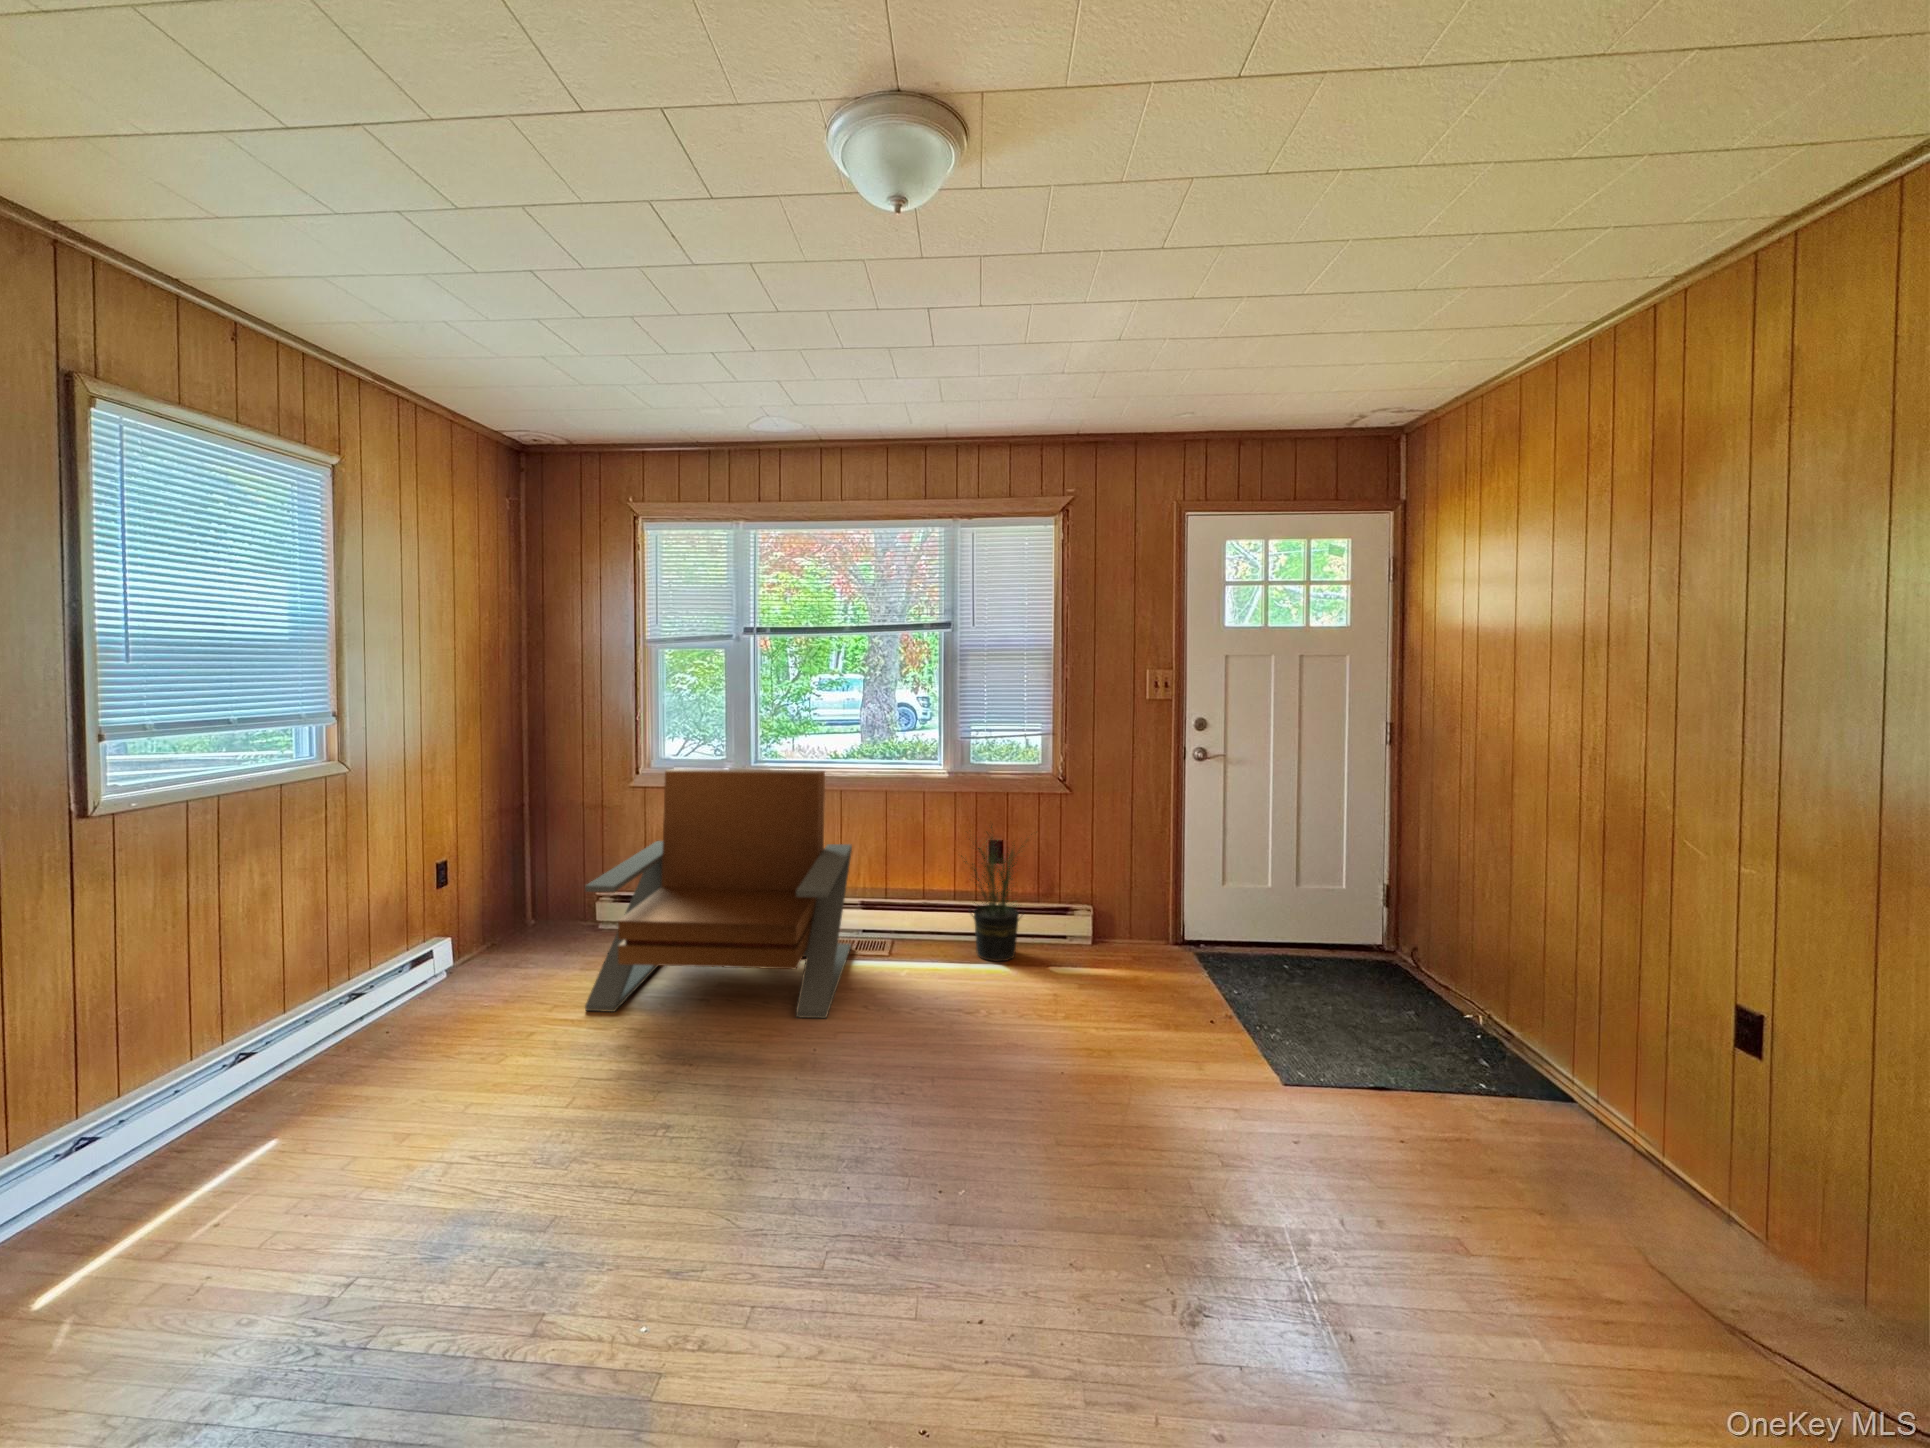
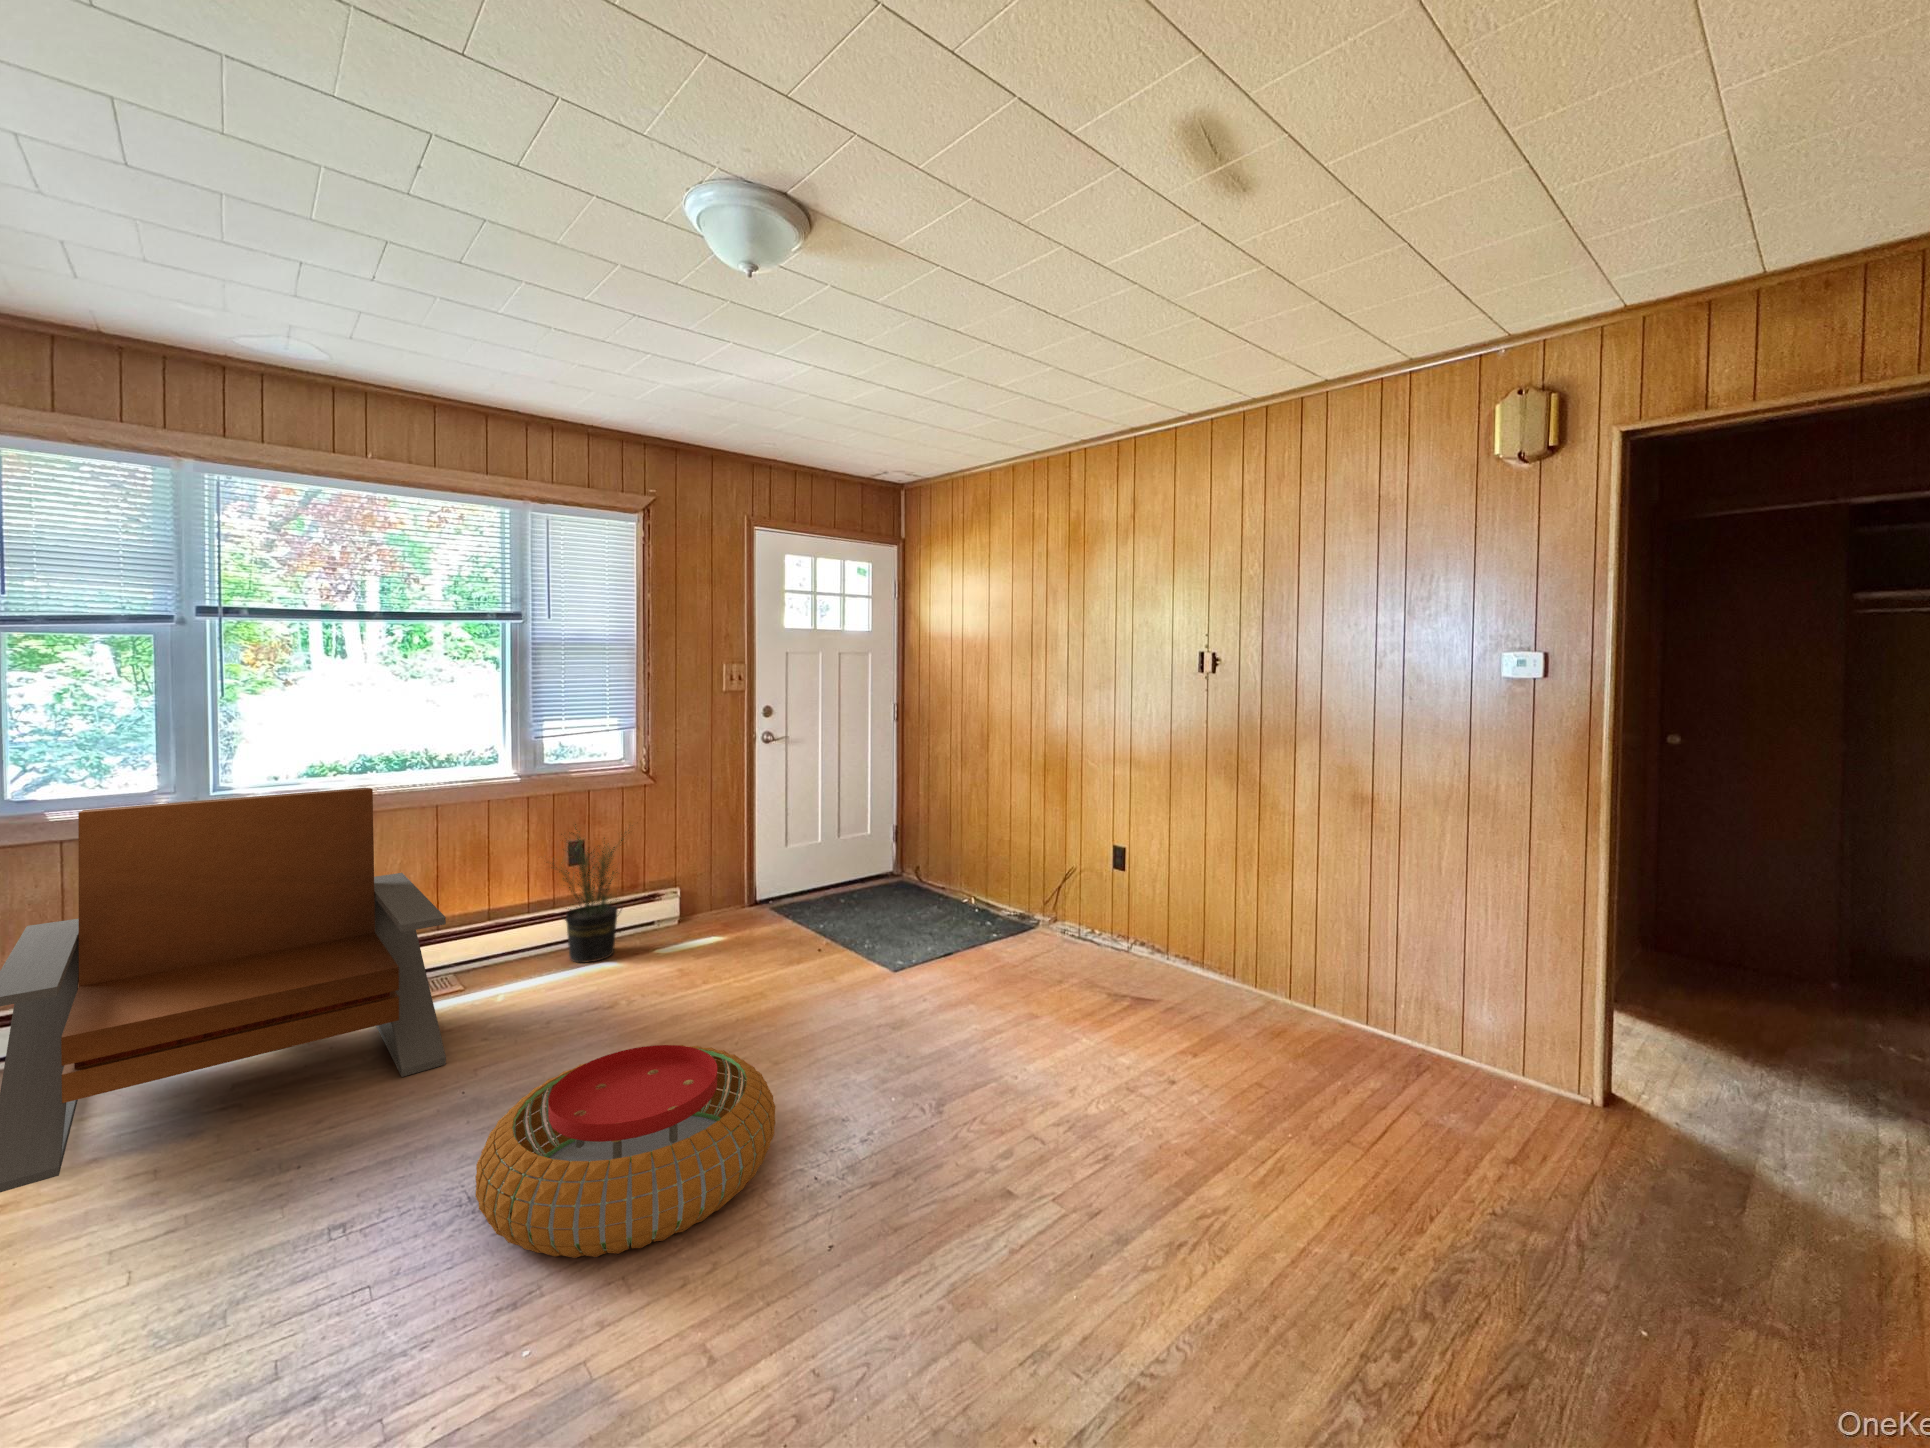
pouf: none [709,1064,988,1291] -> present [475,1045,775,1258]

